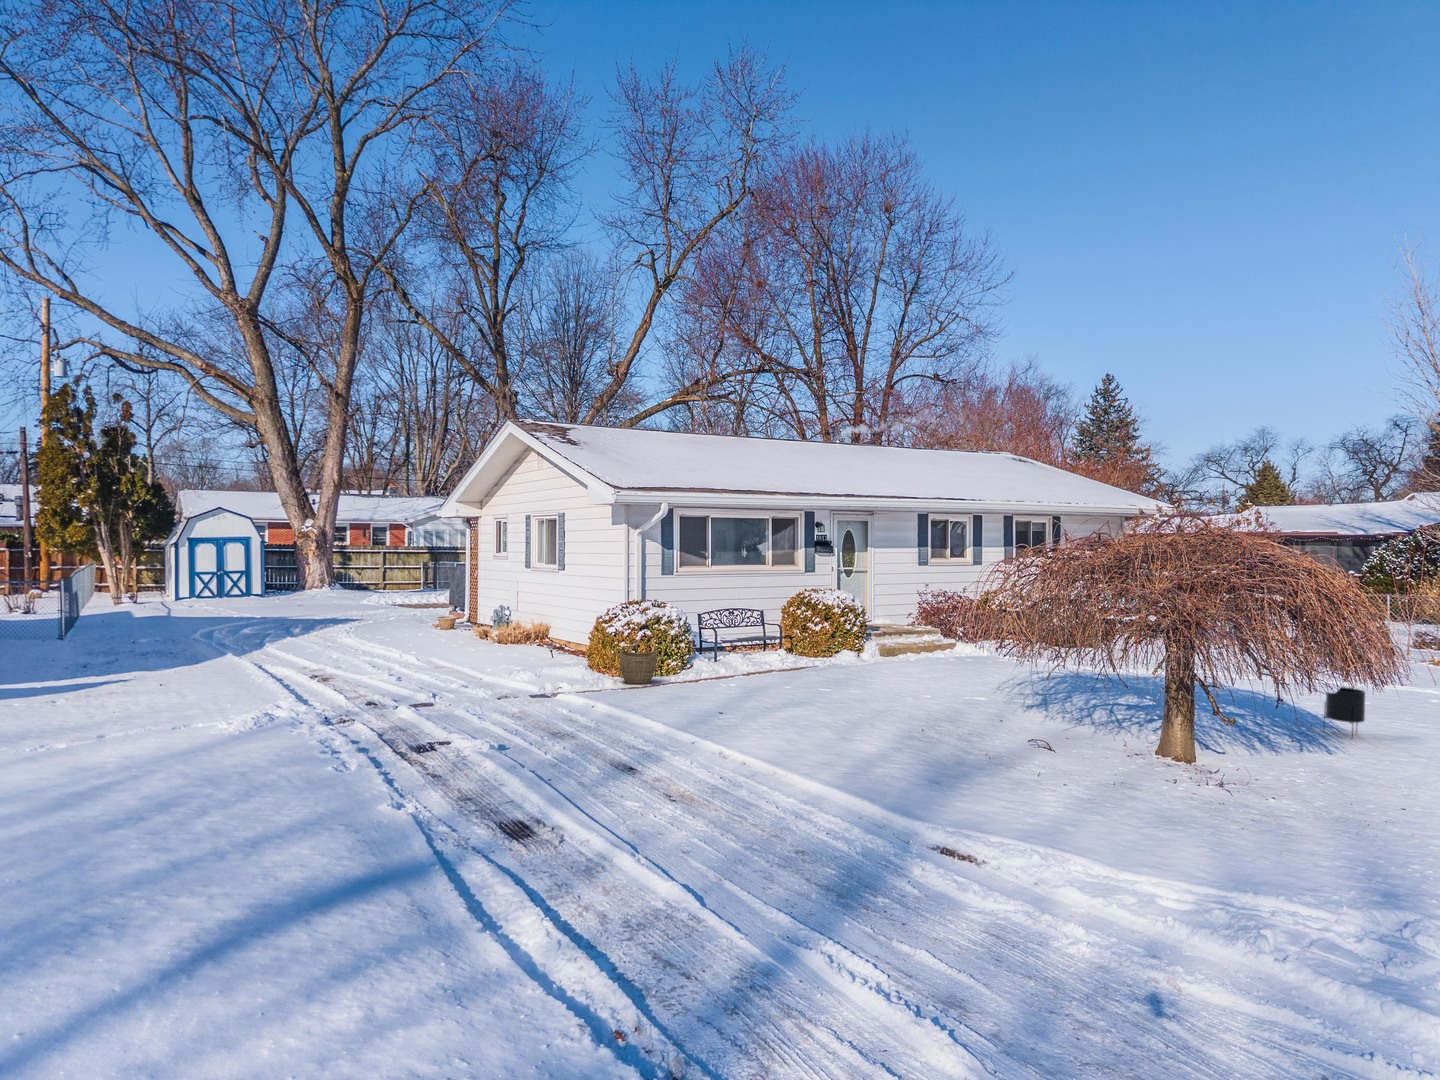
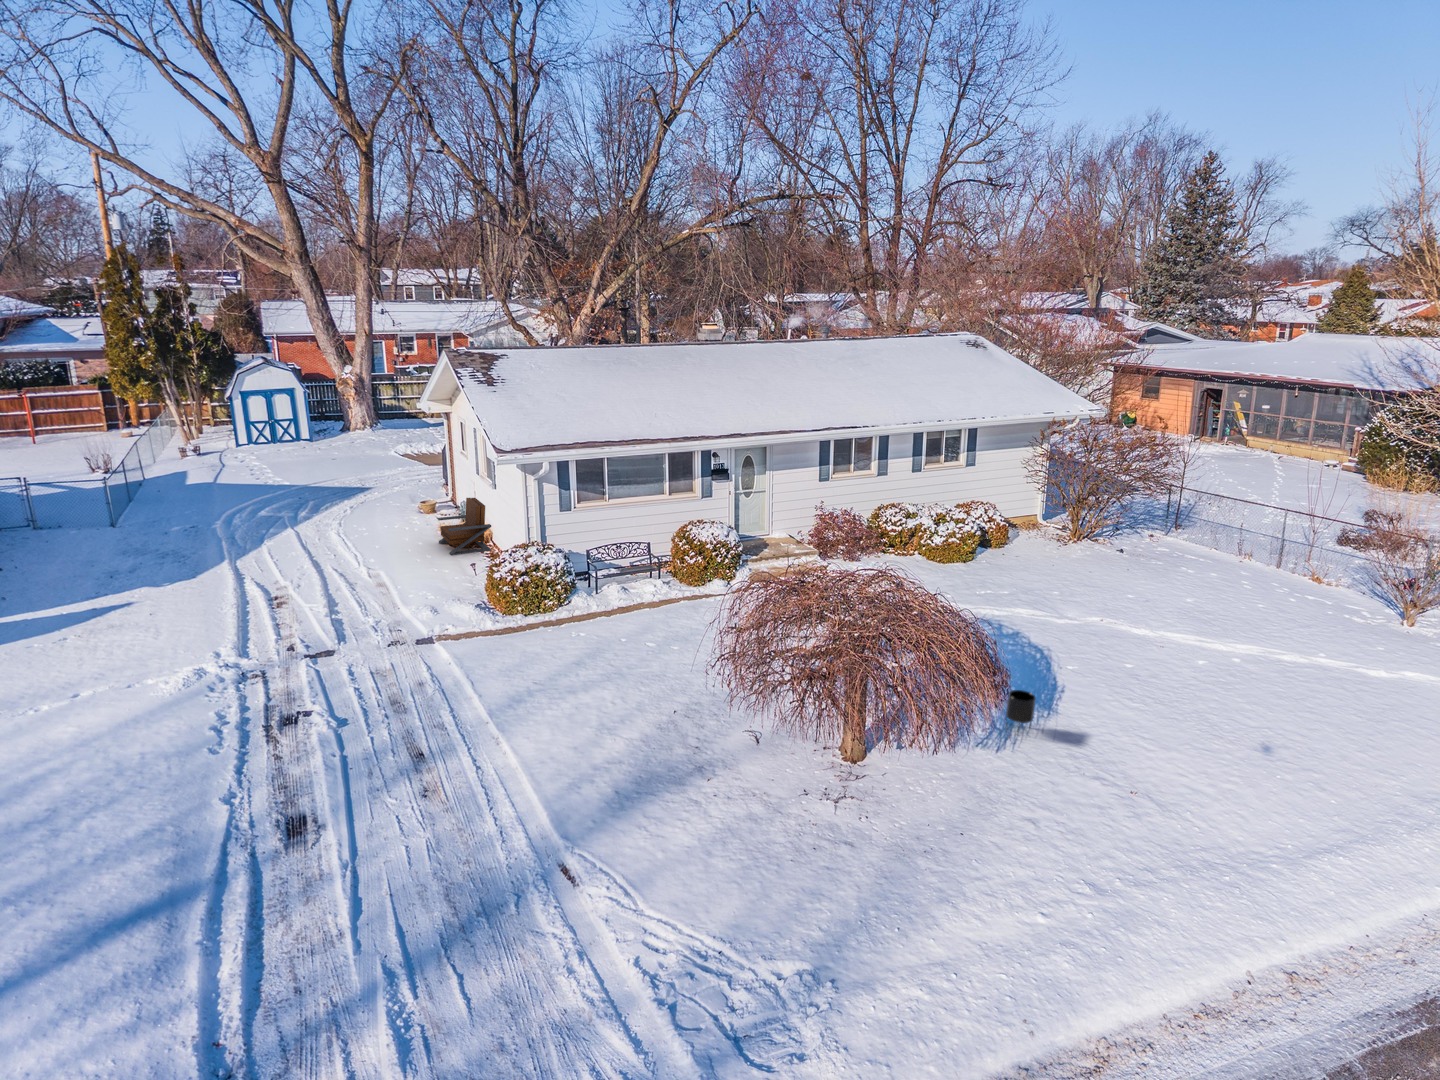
lounge chair: none [484,586,555,647] -> present [437,498,491,556]
woven basket: present [619,640,657,684] -> none [499,588,529,625]

